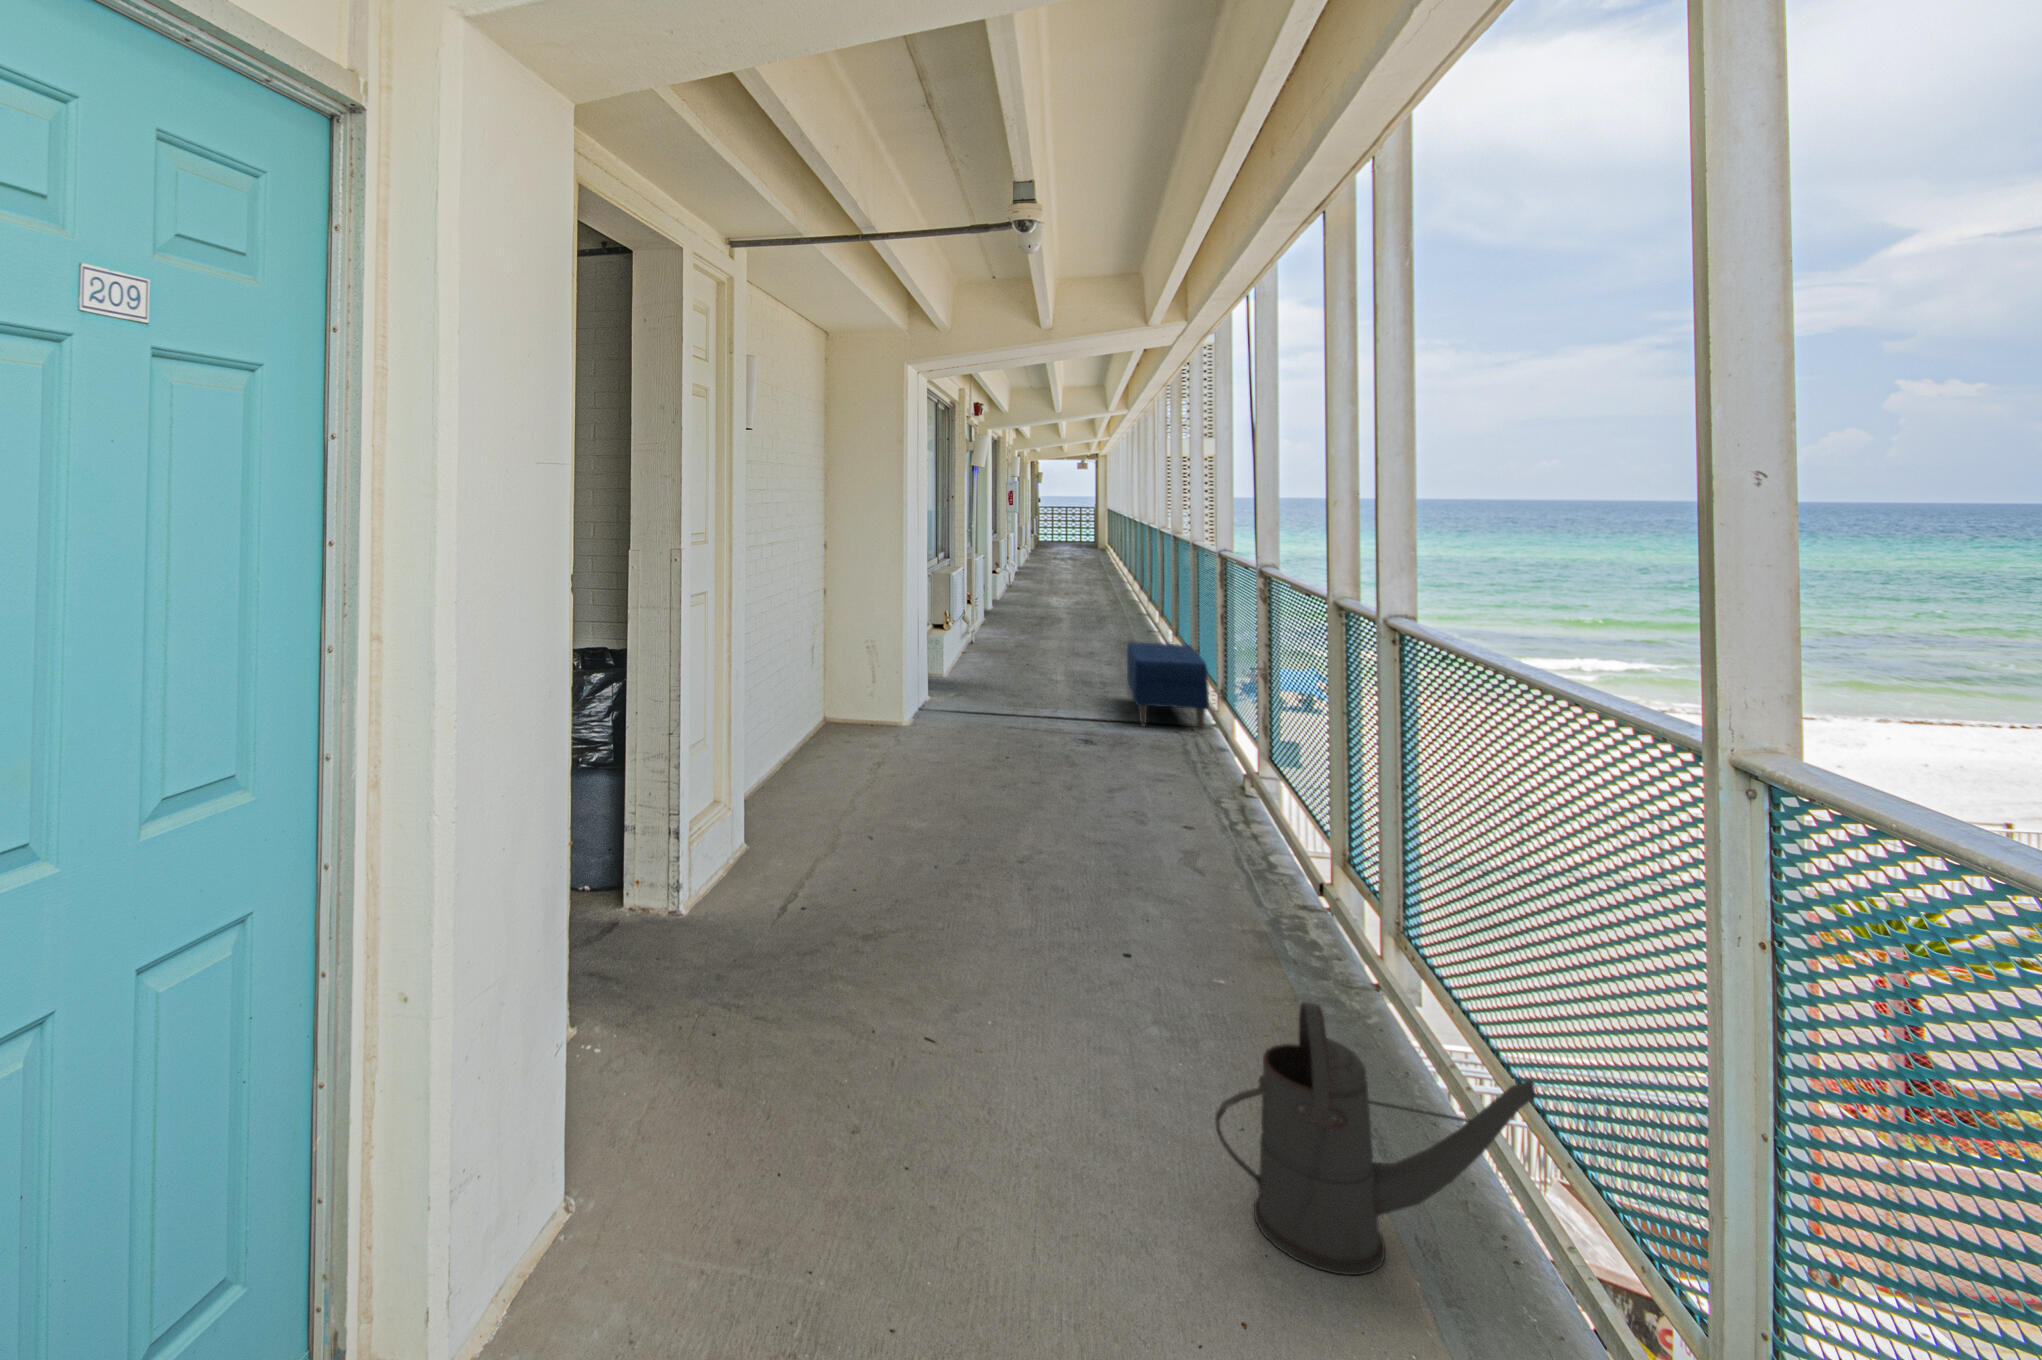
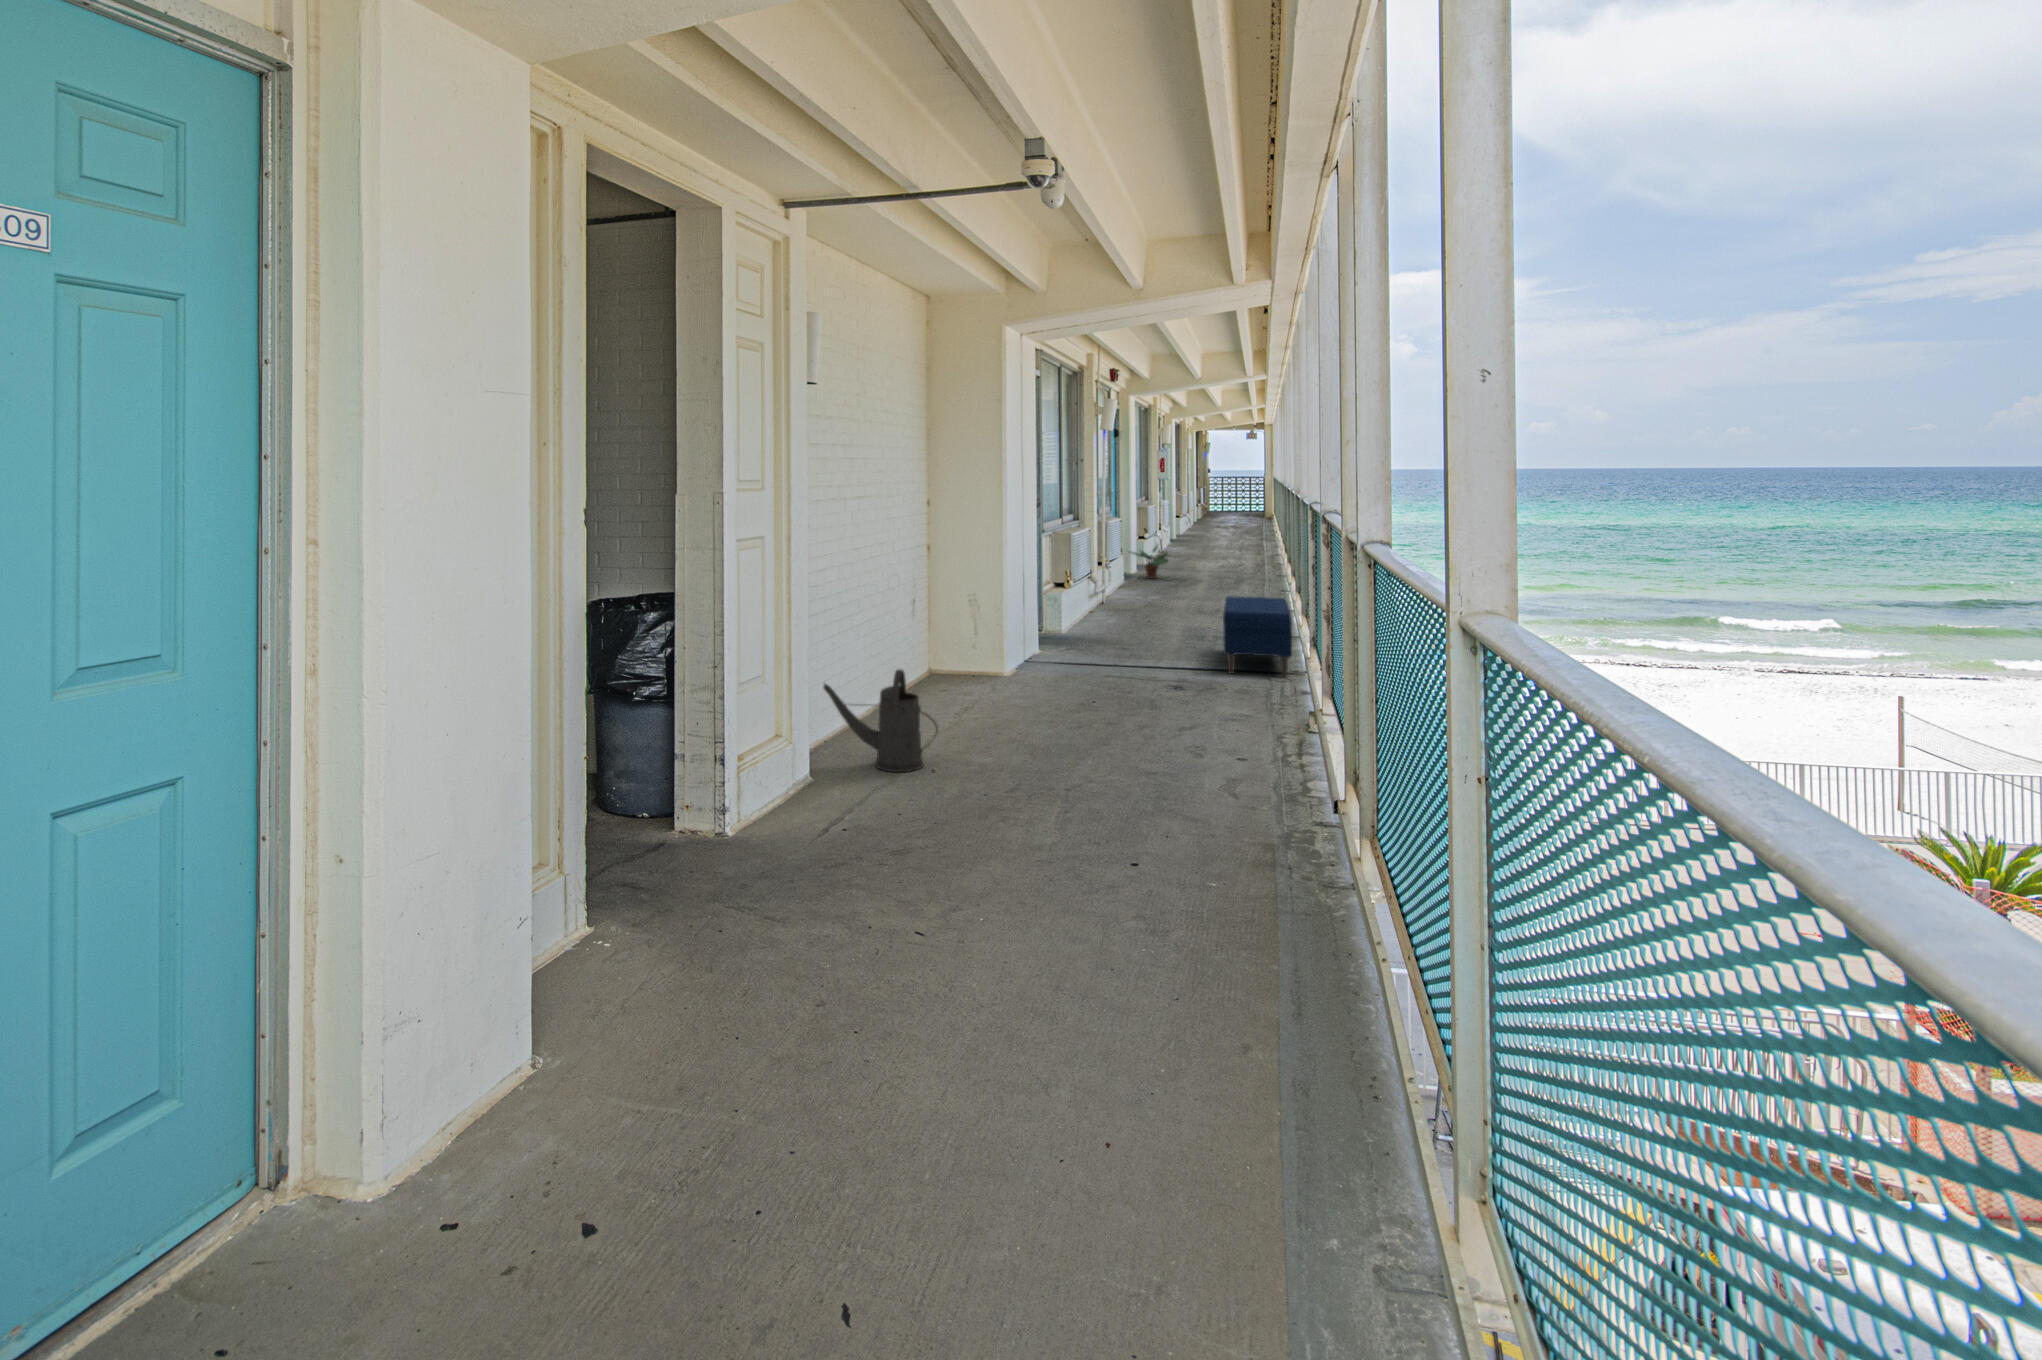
potted plant: none [989,579,1036,616] -> present [1131,546,1168,579]
watering can: present [1215,1002,1536,1275] -> present [824,669,938,772]

